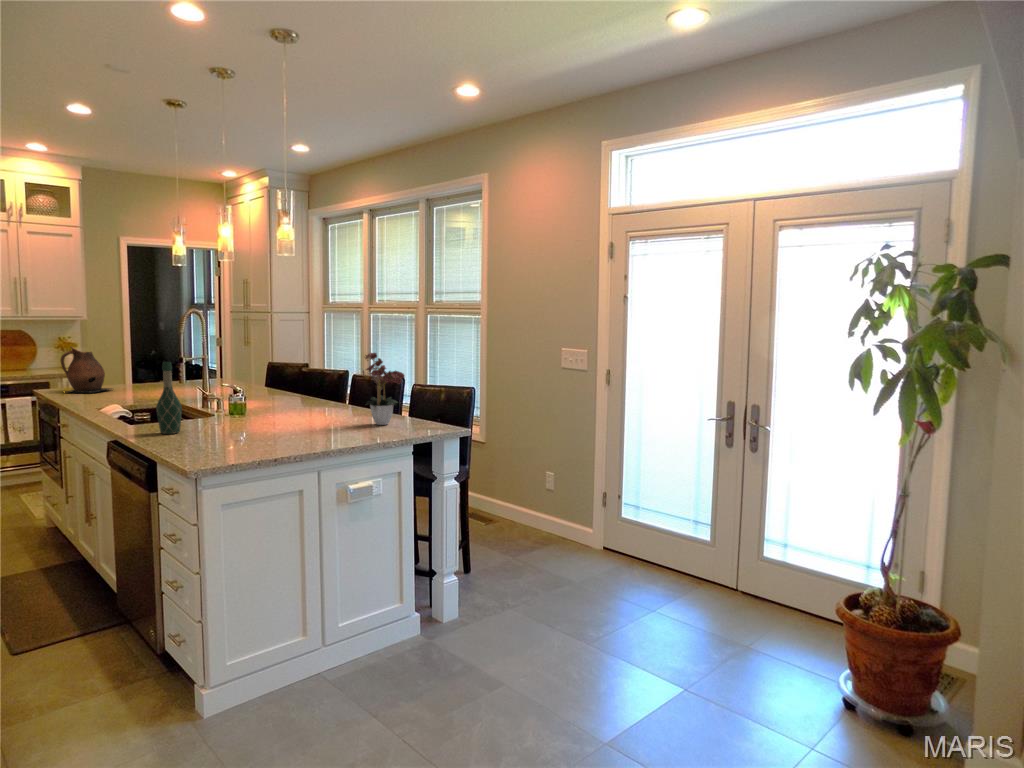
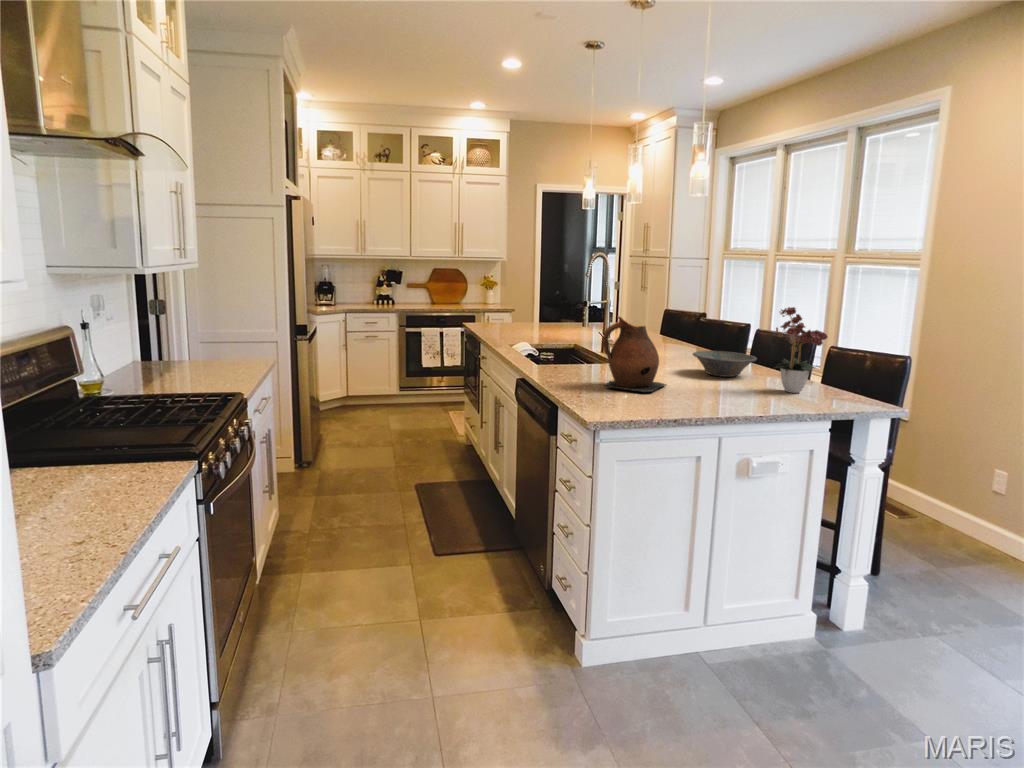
ceramic pitcher: present [61,347,111,393] -> present [603,316,666,393]
wine bottle: present [156,362,182,434] -> none [561,307,584,378]
bowl: none [295,396,352,418] -> present [693,351,757,377]

